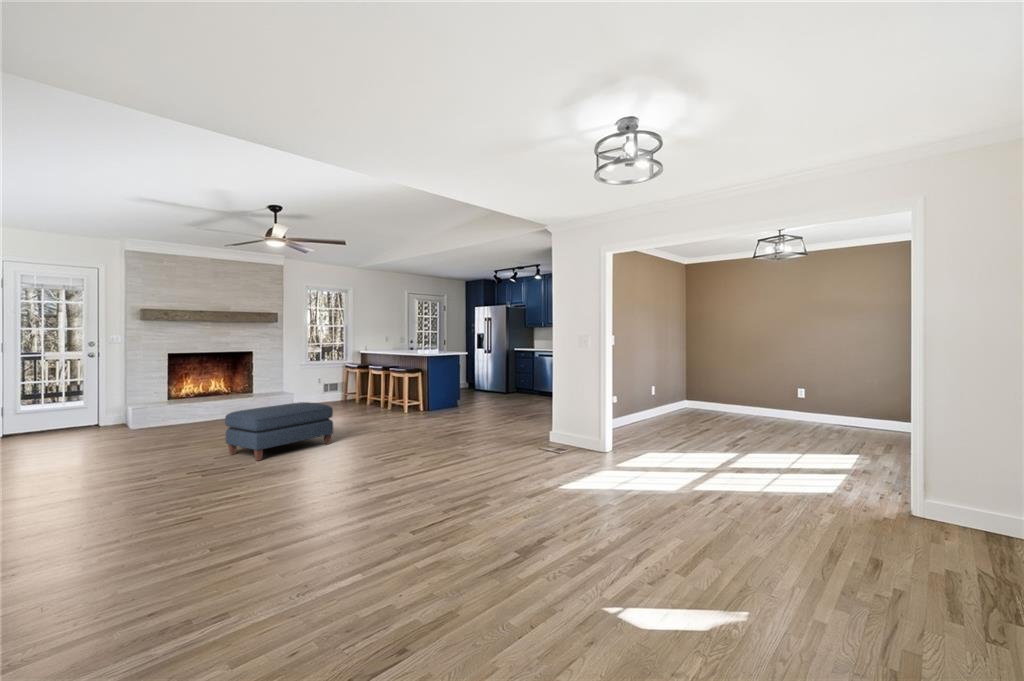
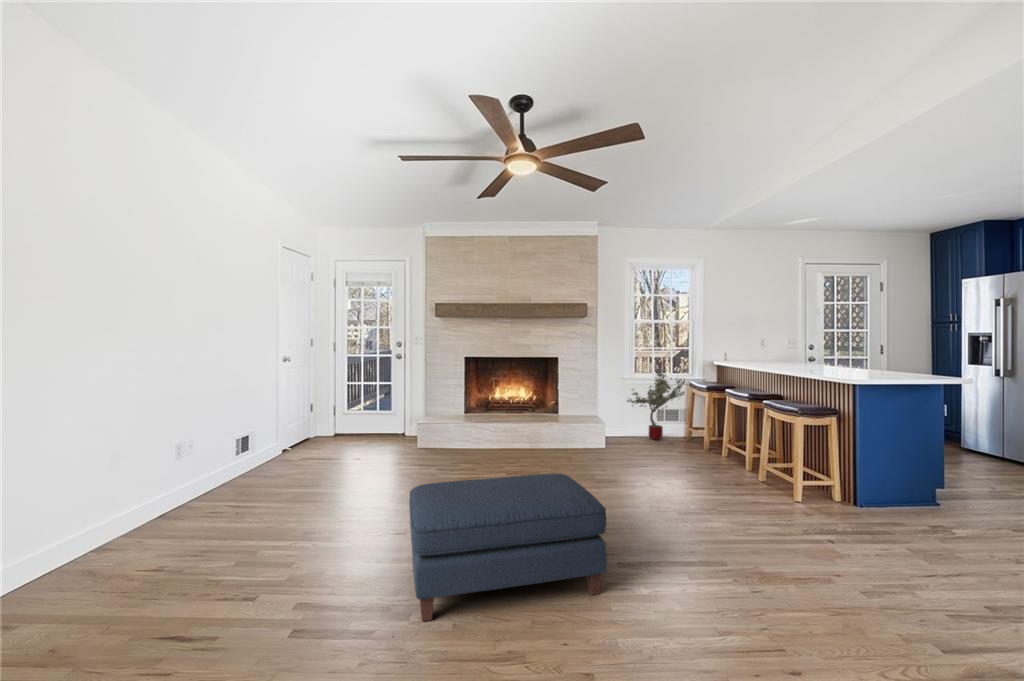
potted tree: none [305,357,345,403] -> present [627,370,685,440]

